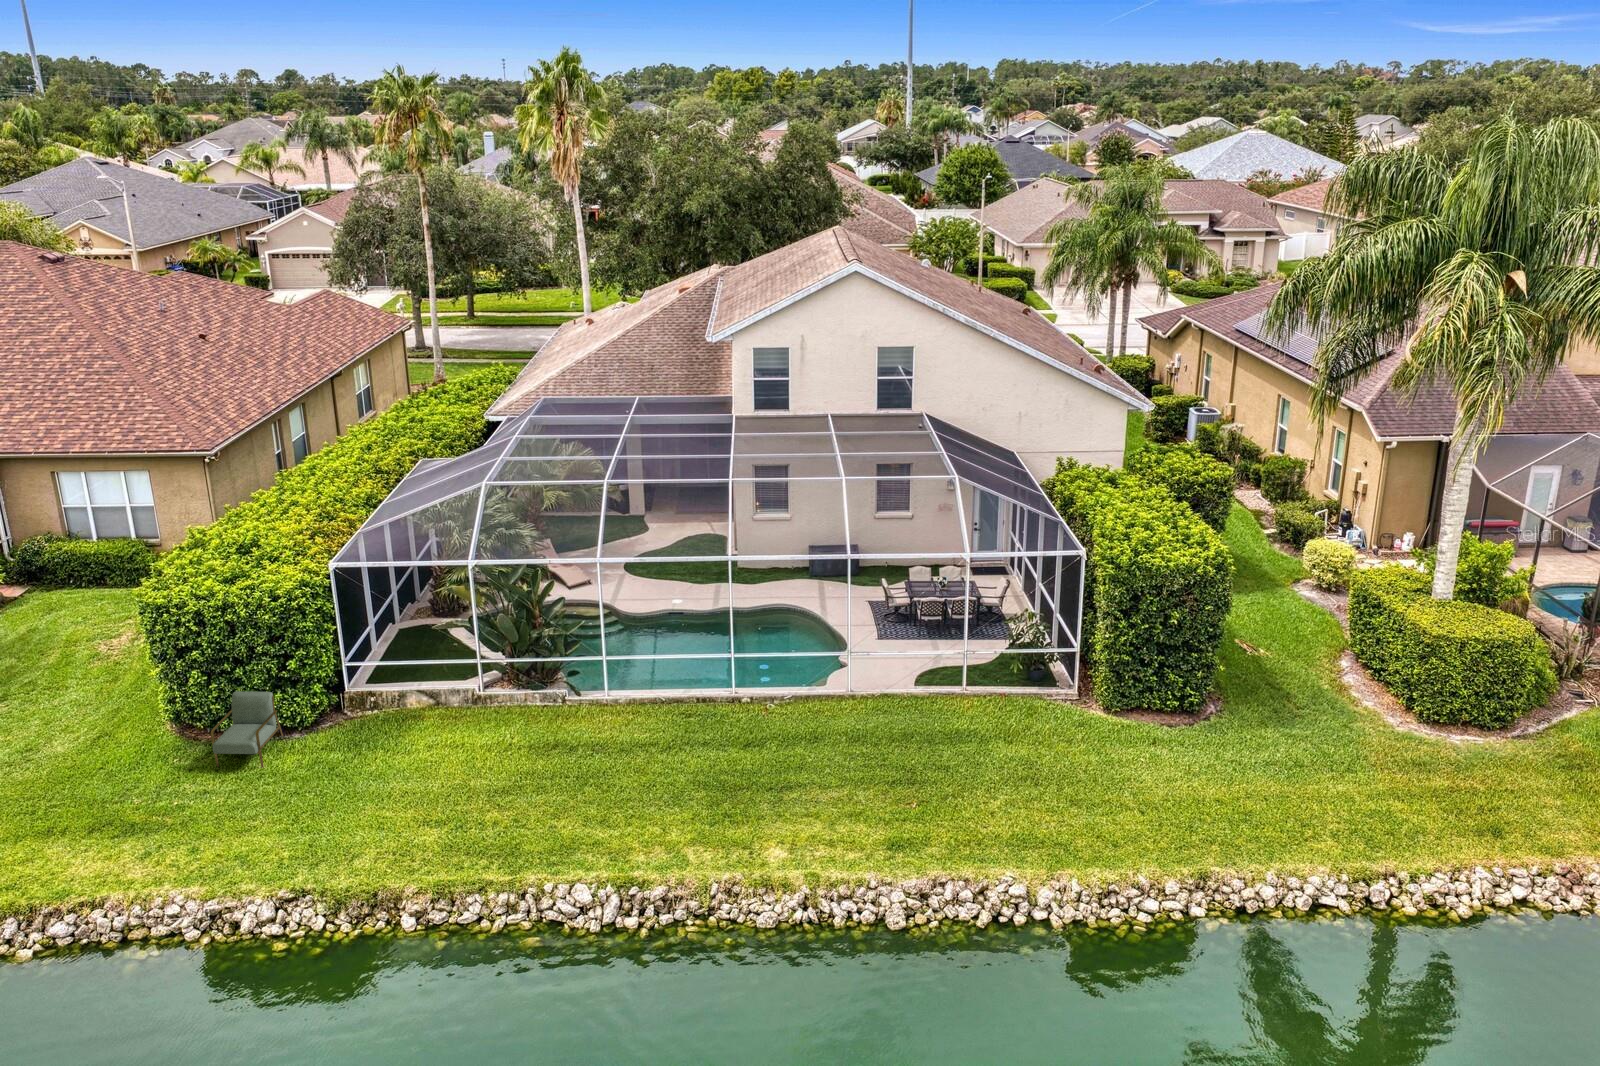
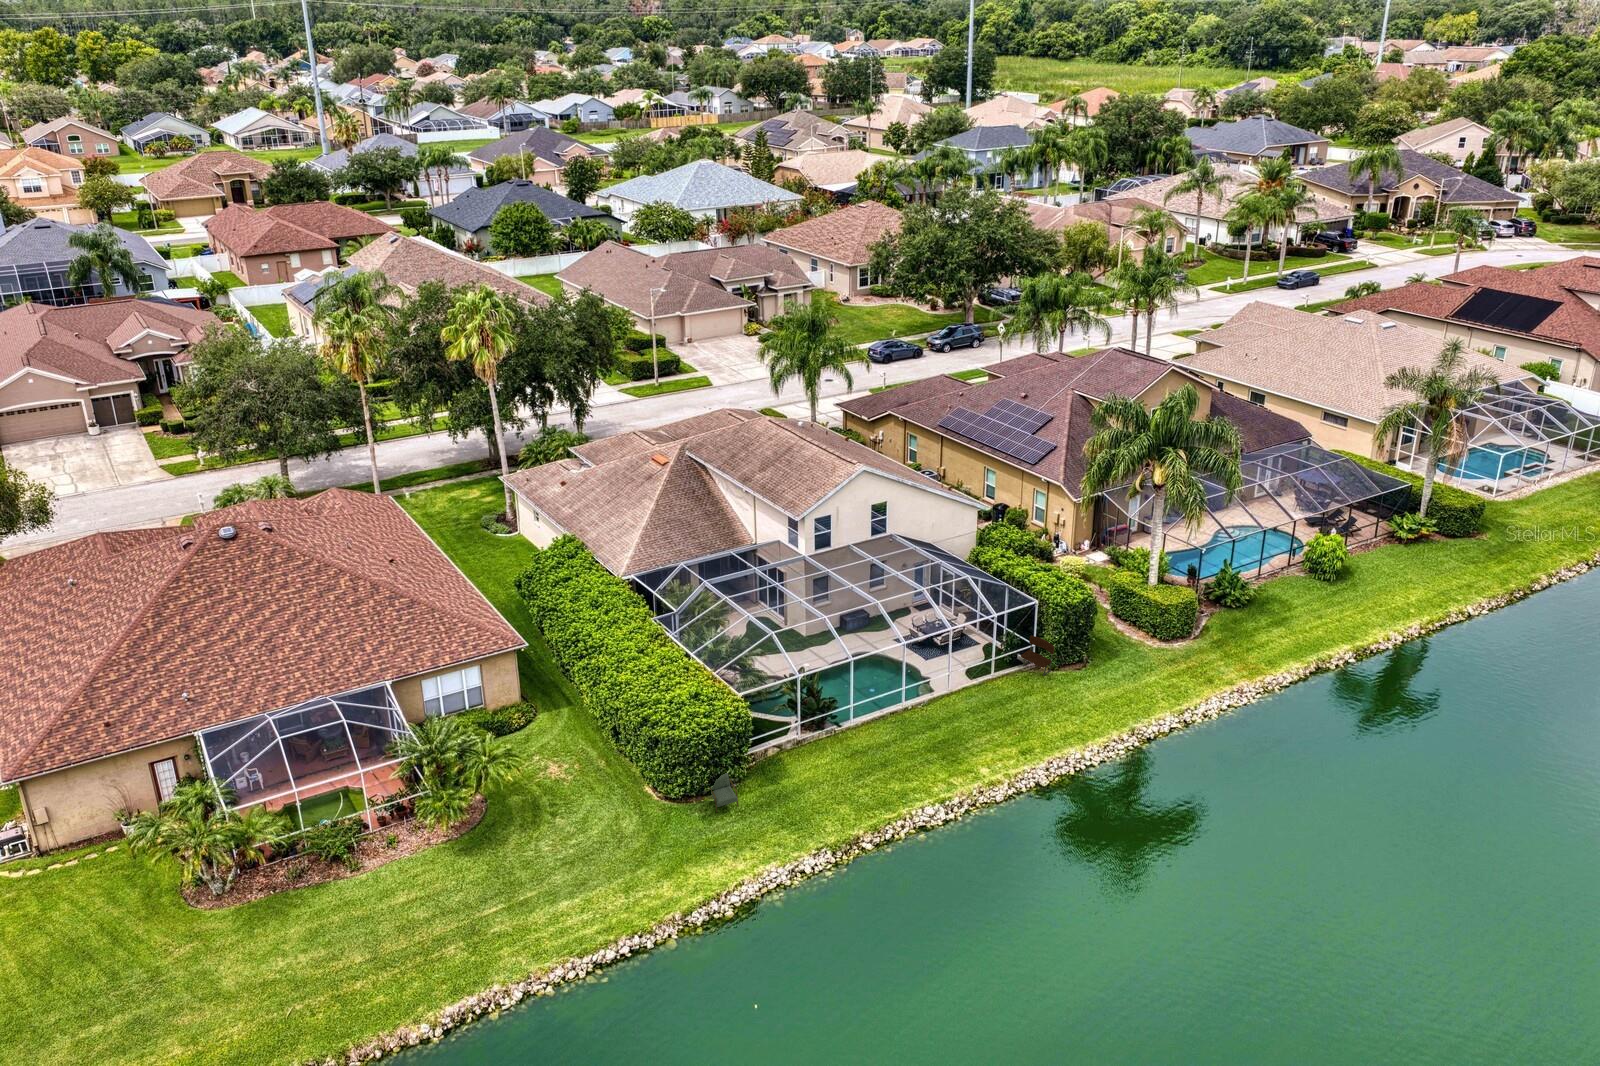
bench: none [1041,624,1109,716] -> present [1021,635,1054,676]

